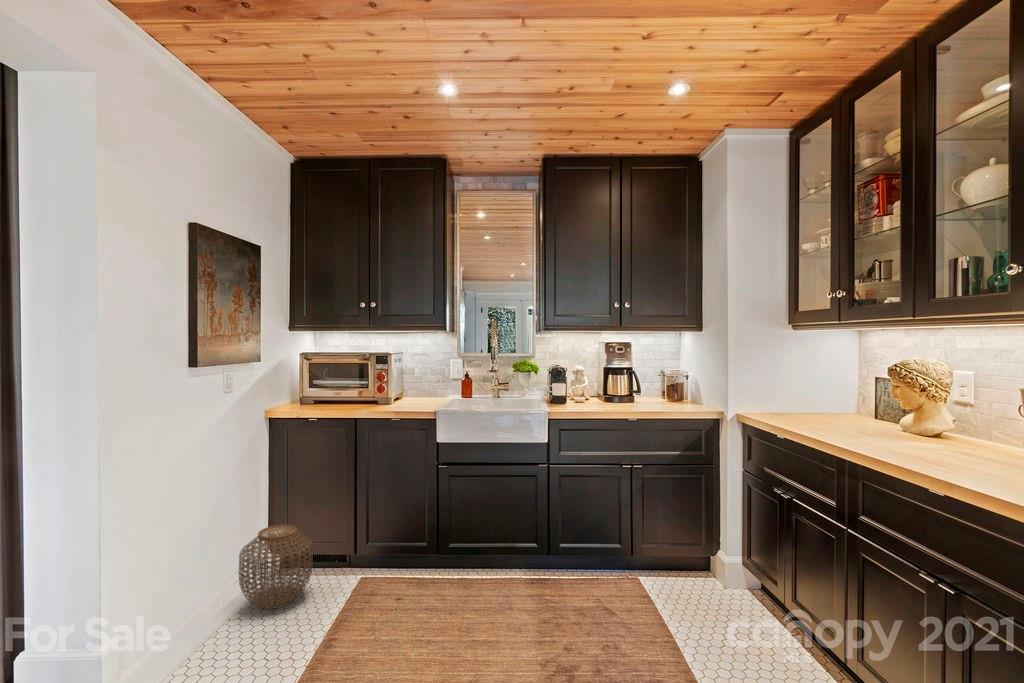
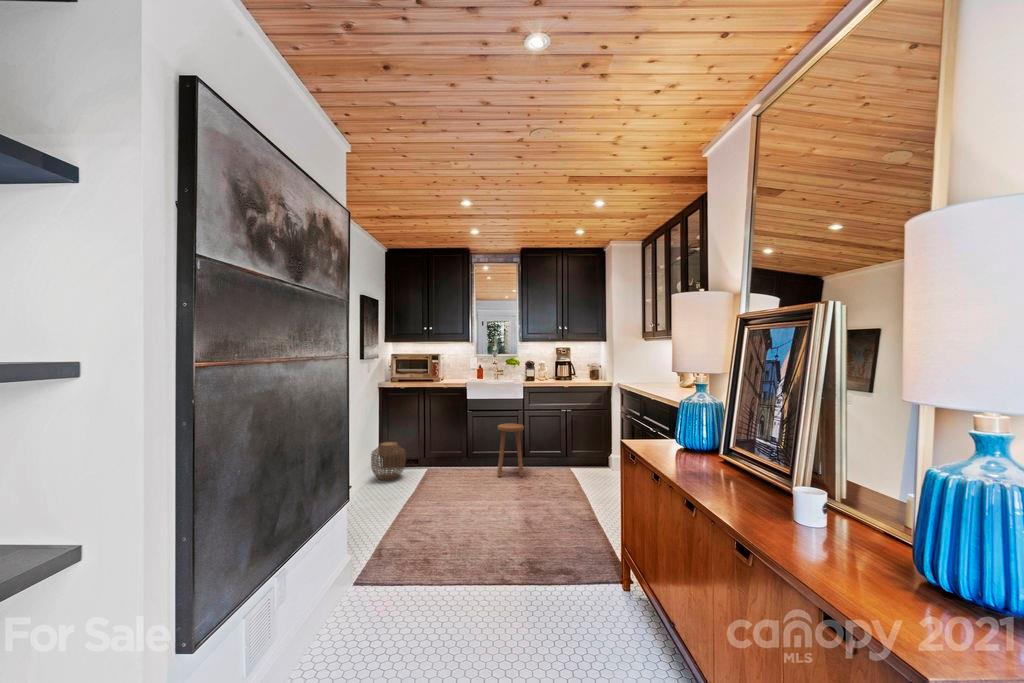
stool: none [495,488,548,601] -> present [497,423,524,477]

